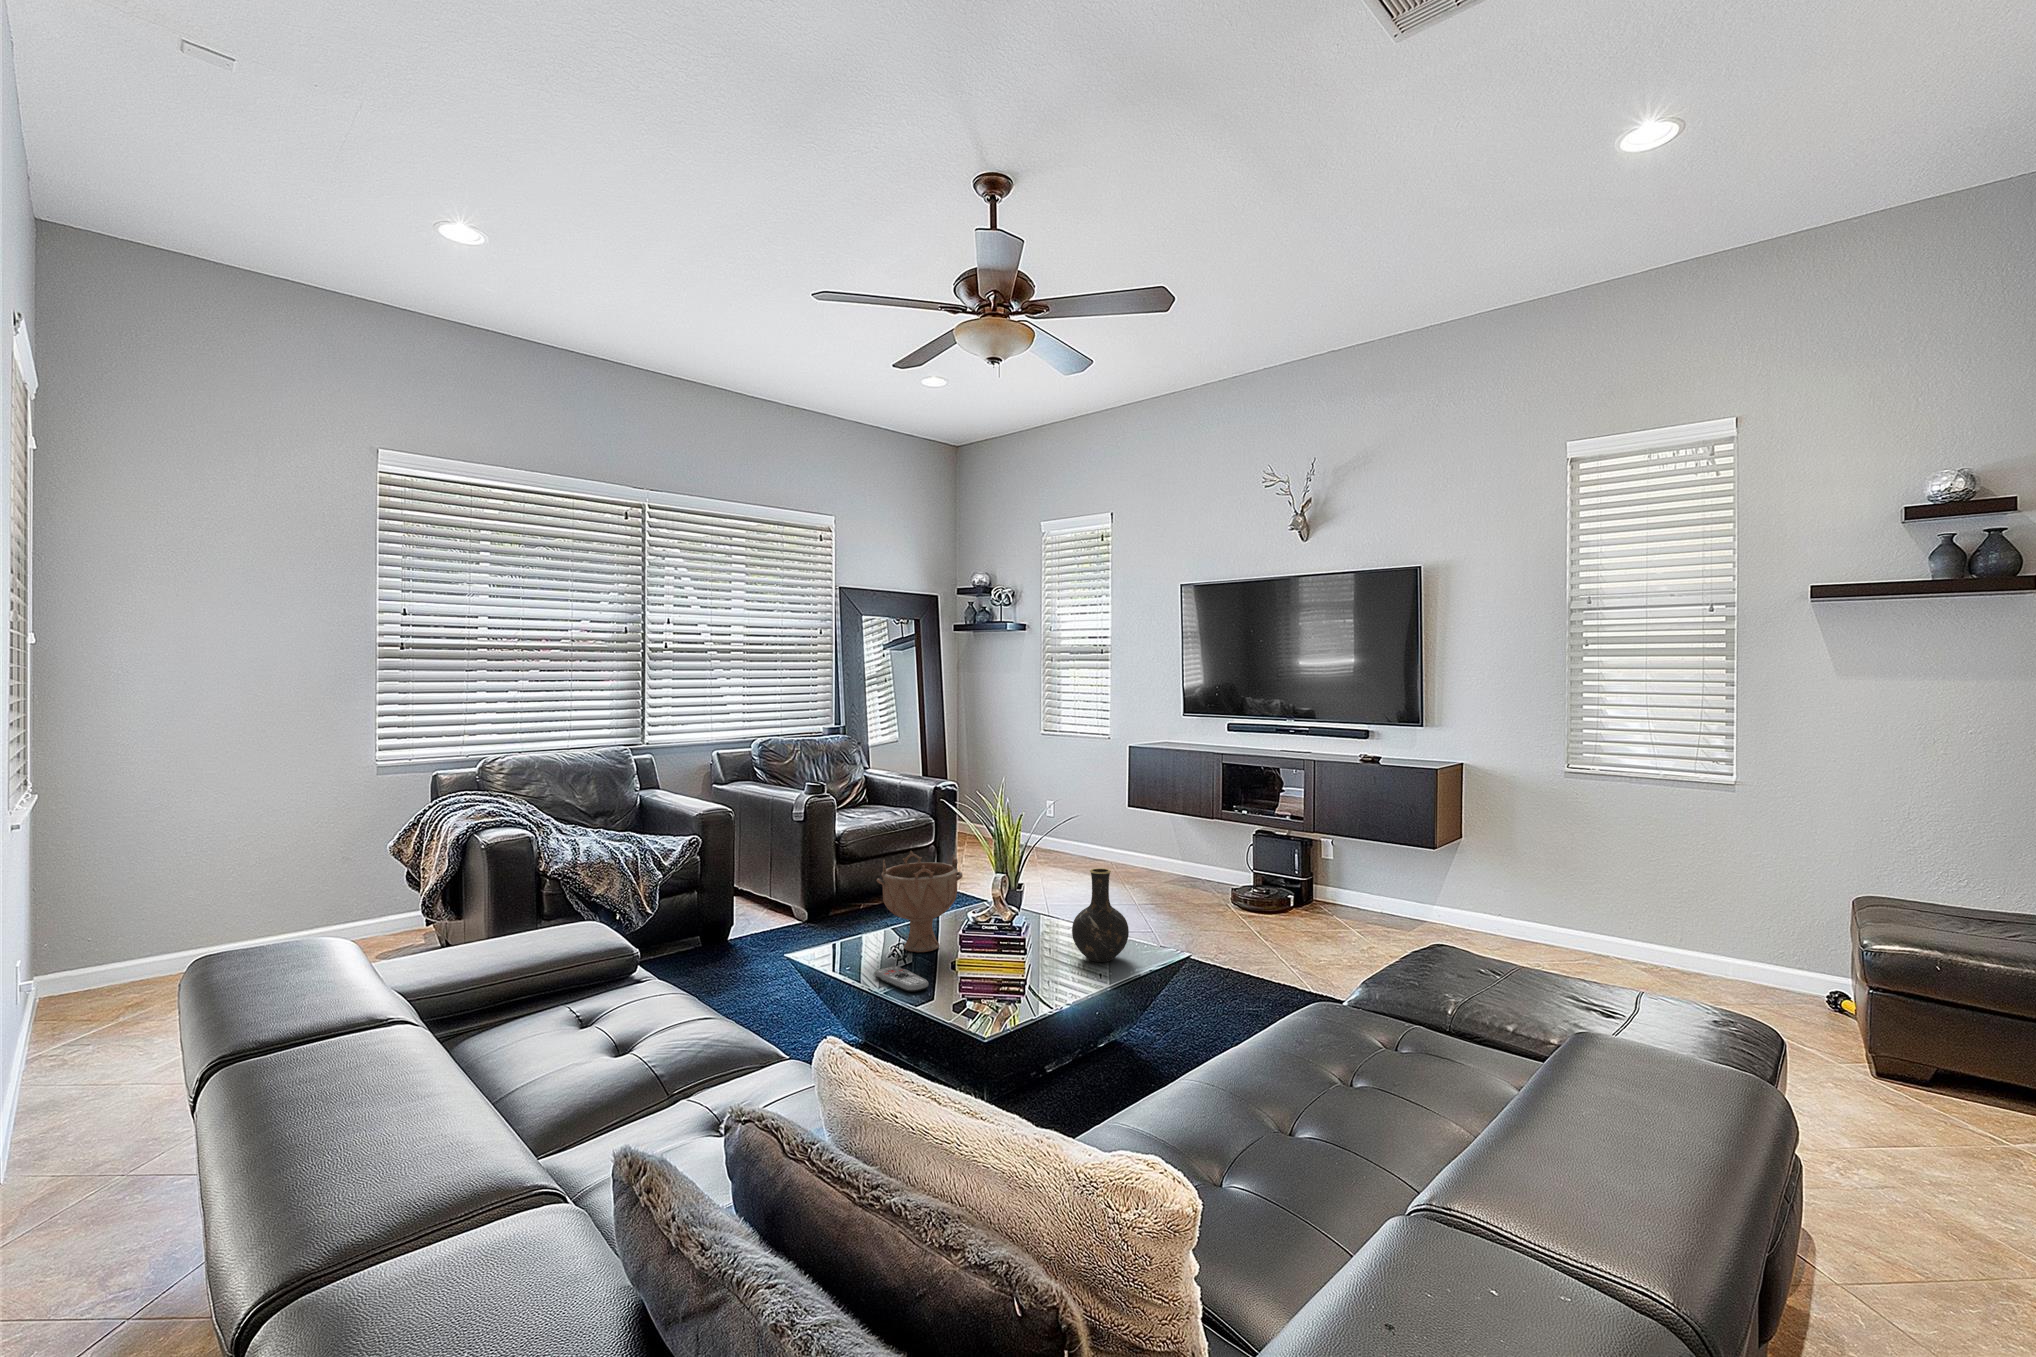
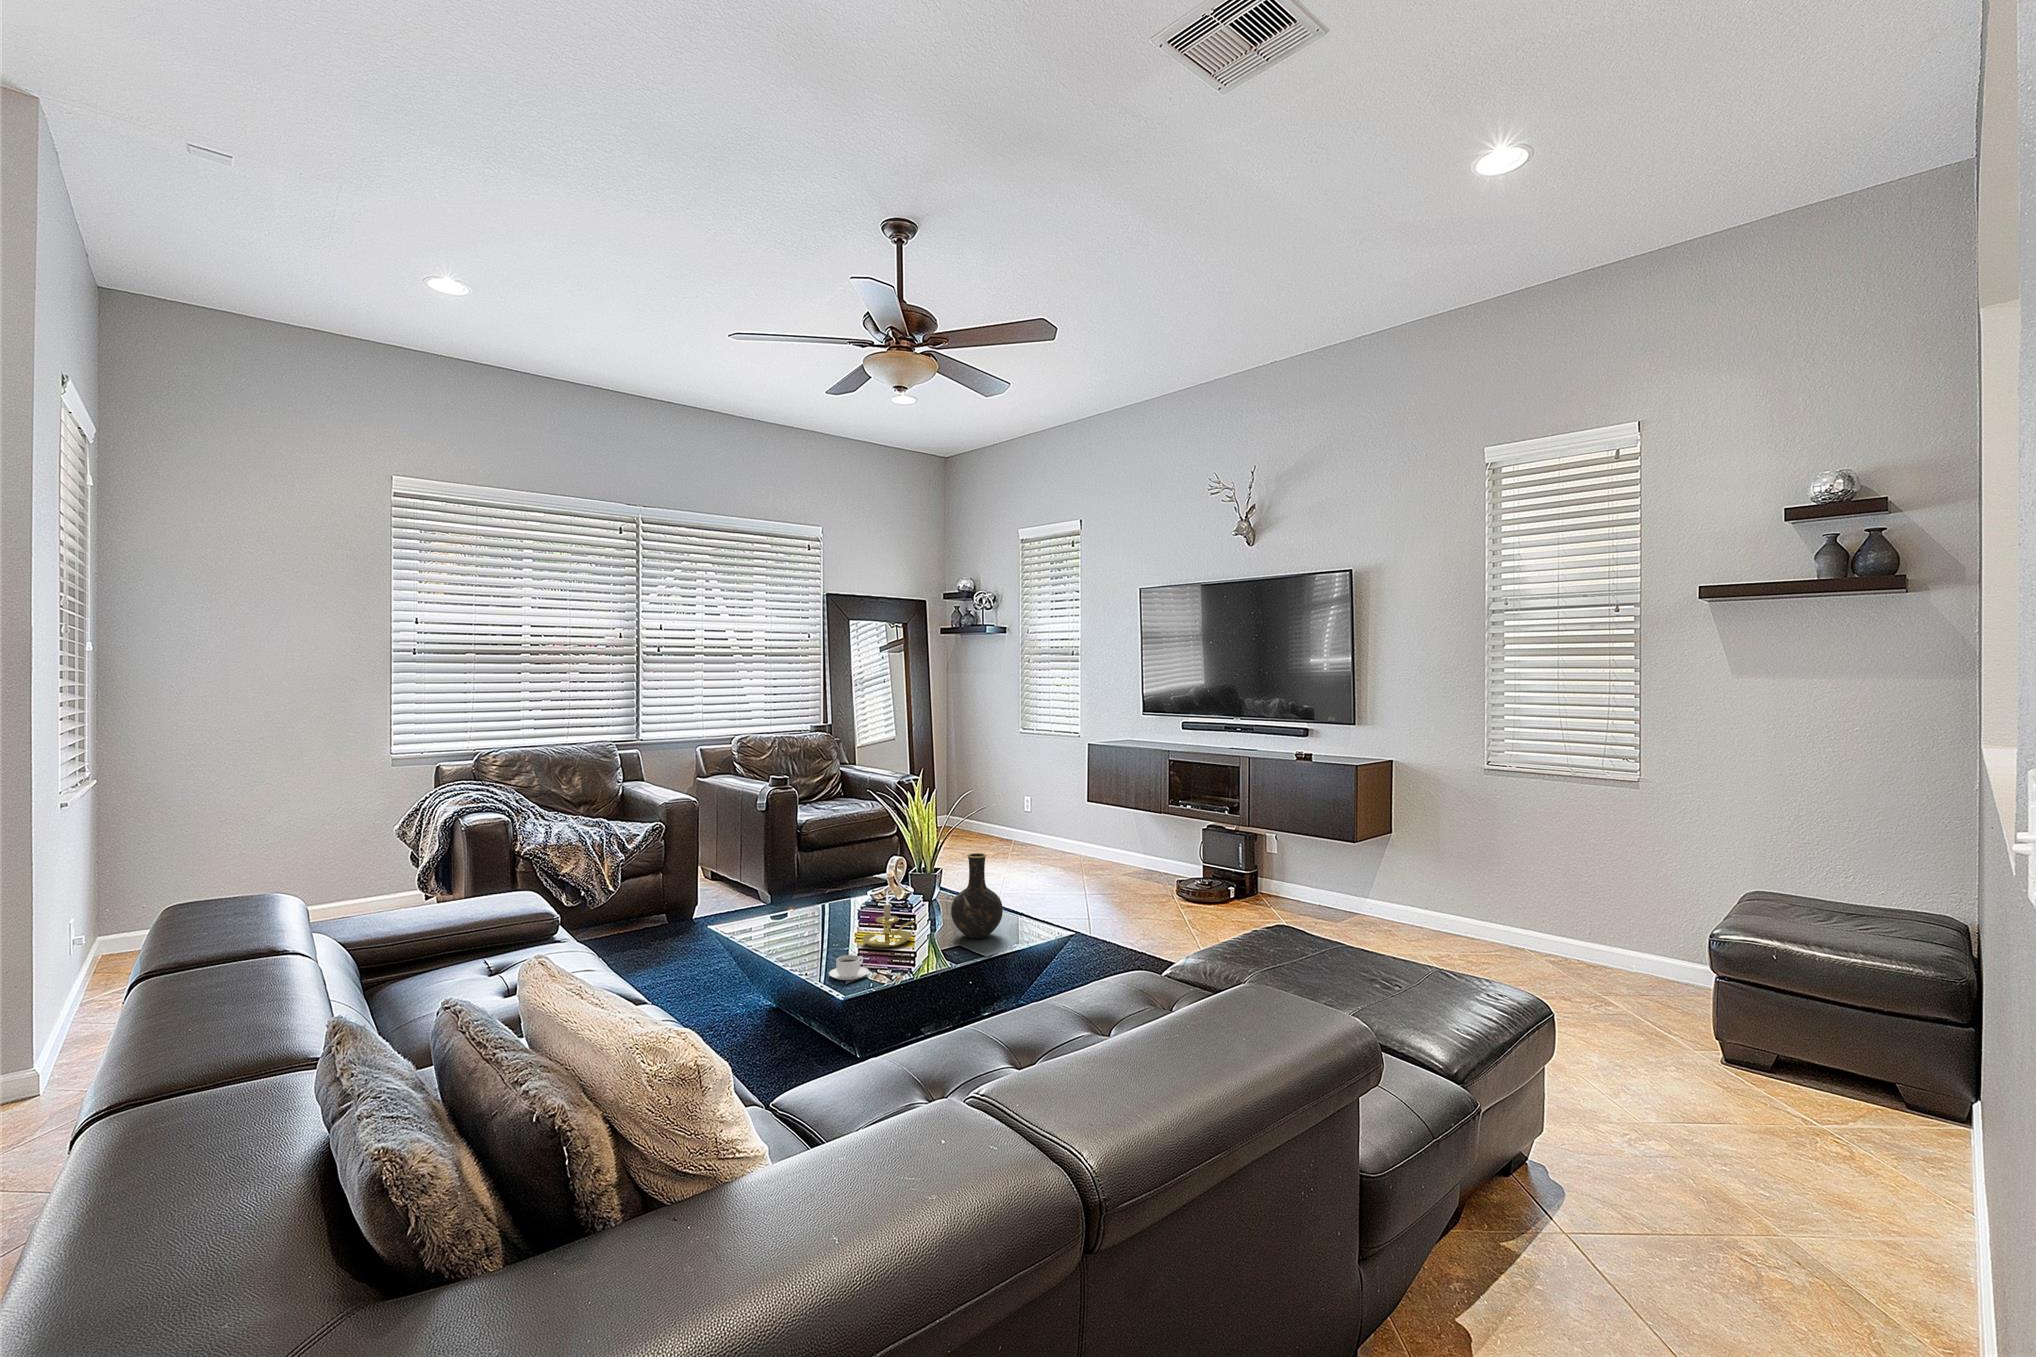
decorative bowl: present [877,851,962,952] -> none [783,836,862,927]
candle holder: none [979,912,1035,975] -> present [862,891,917,948]
remote control: present [874,966,928,992] -> none [767,938,809,960]
coffee cup: none [966,986,1010,1015] -> present [829,955,869,980]

